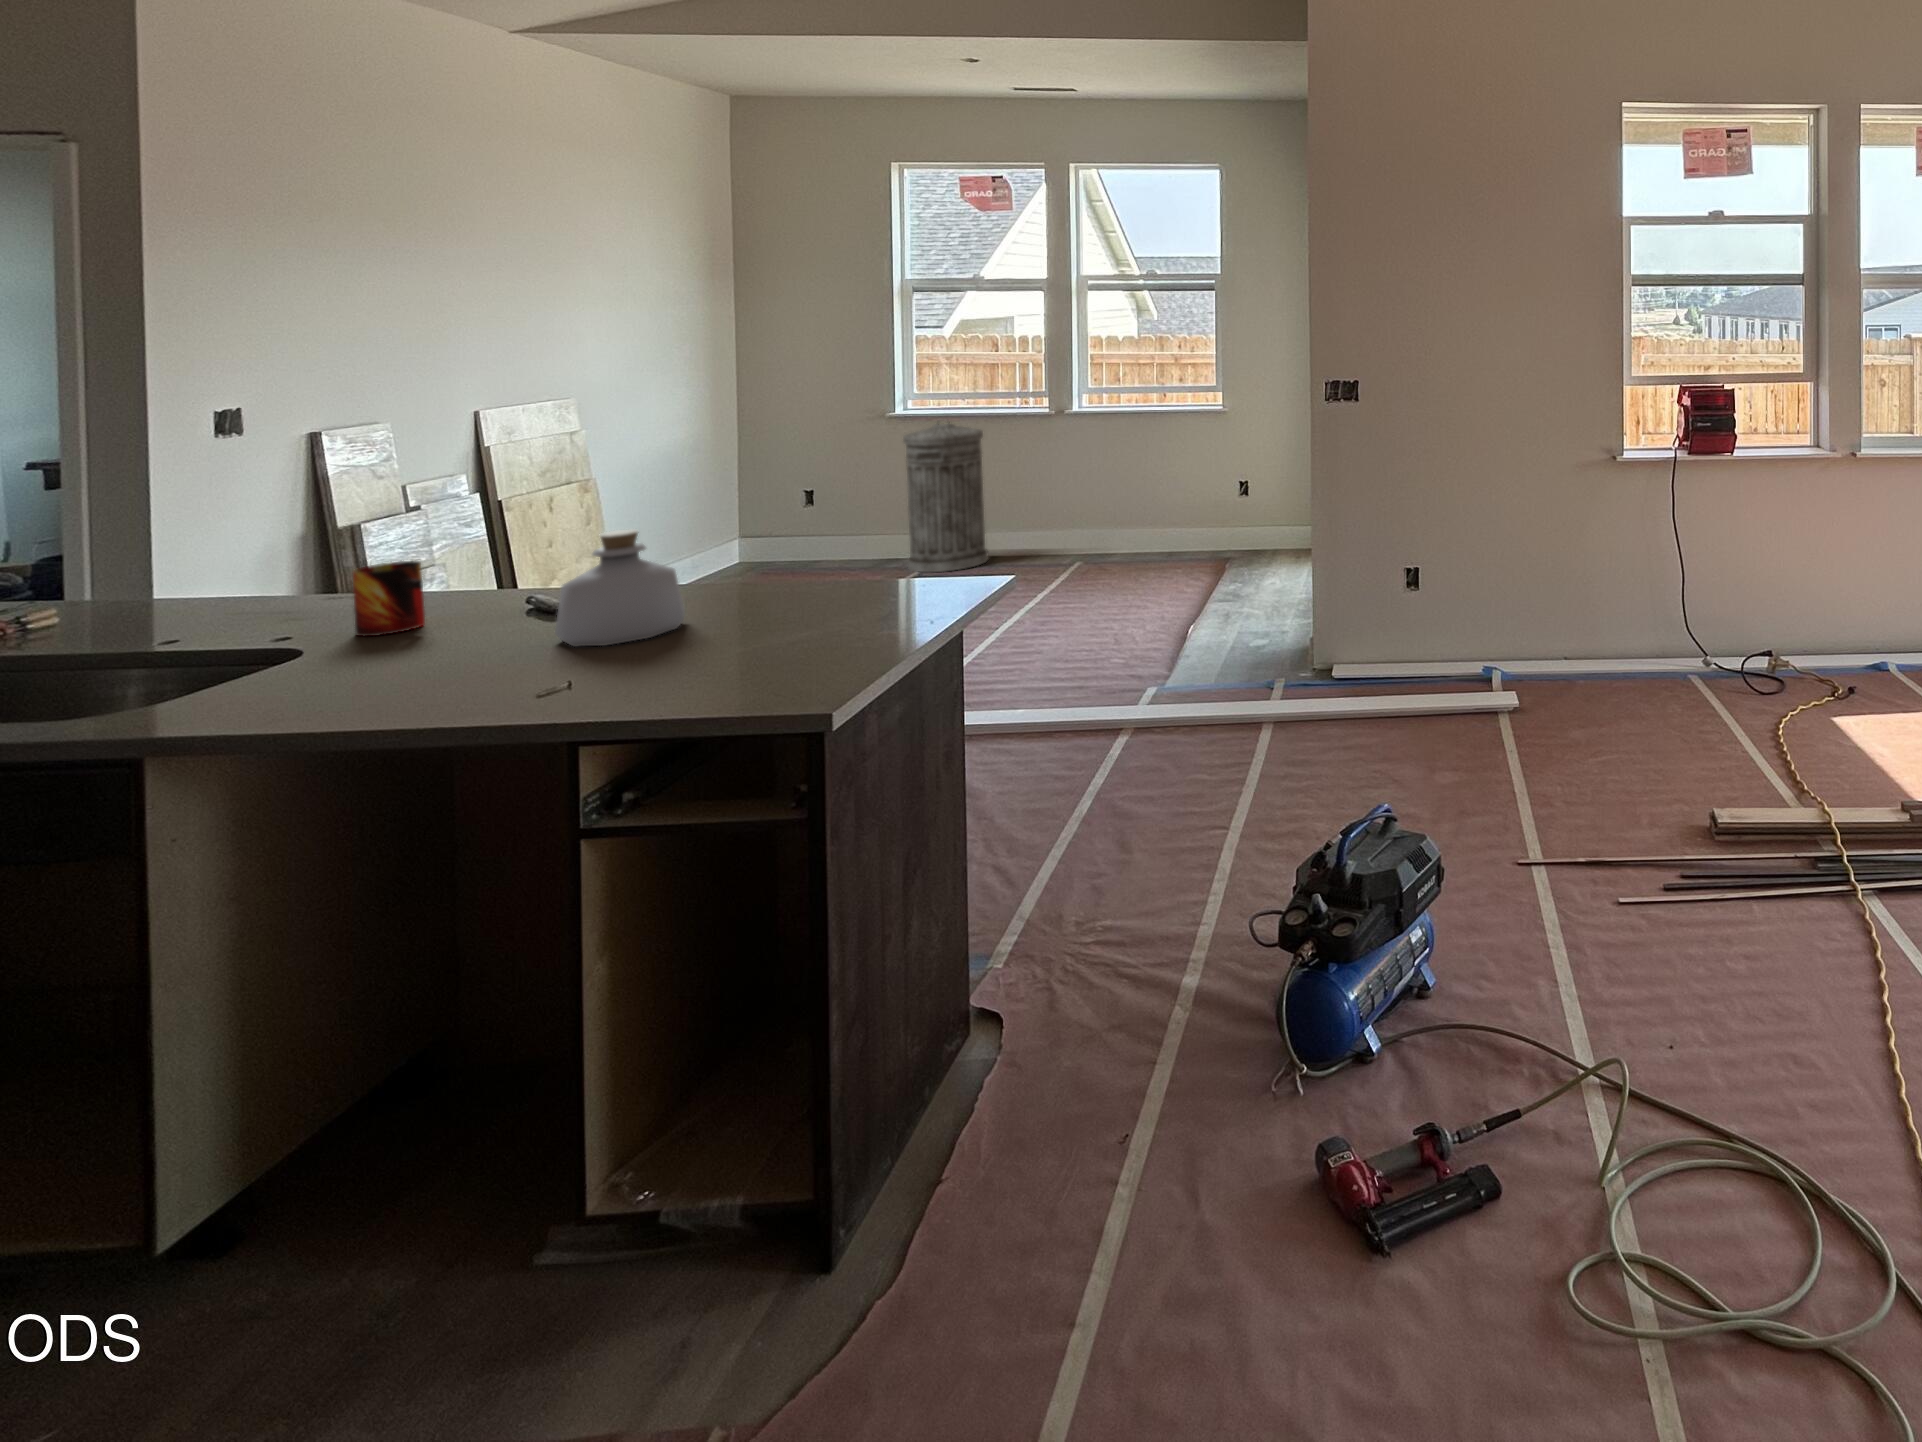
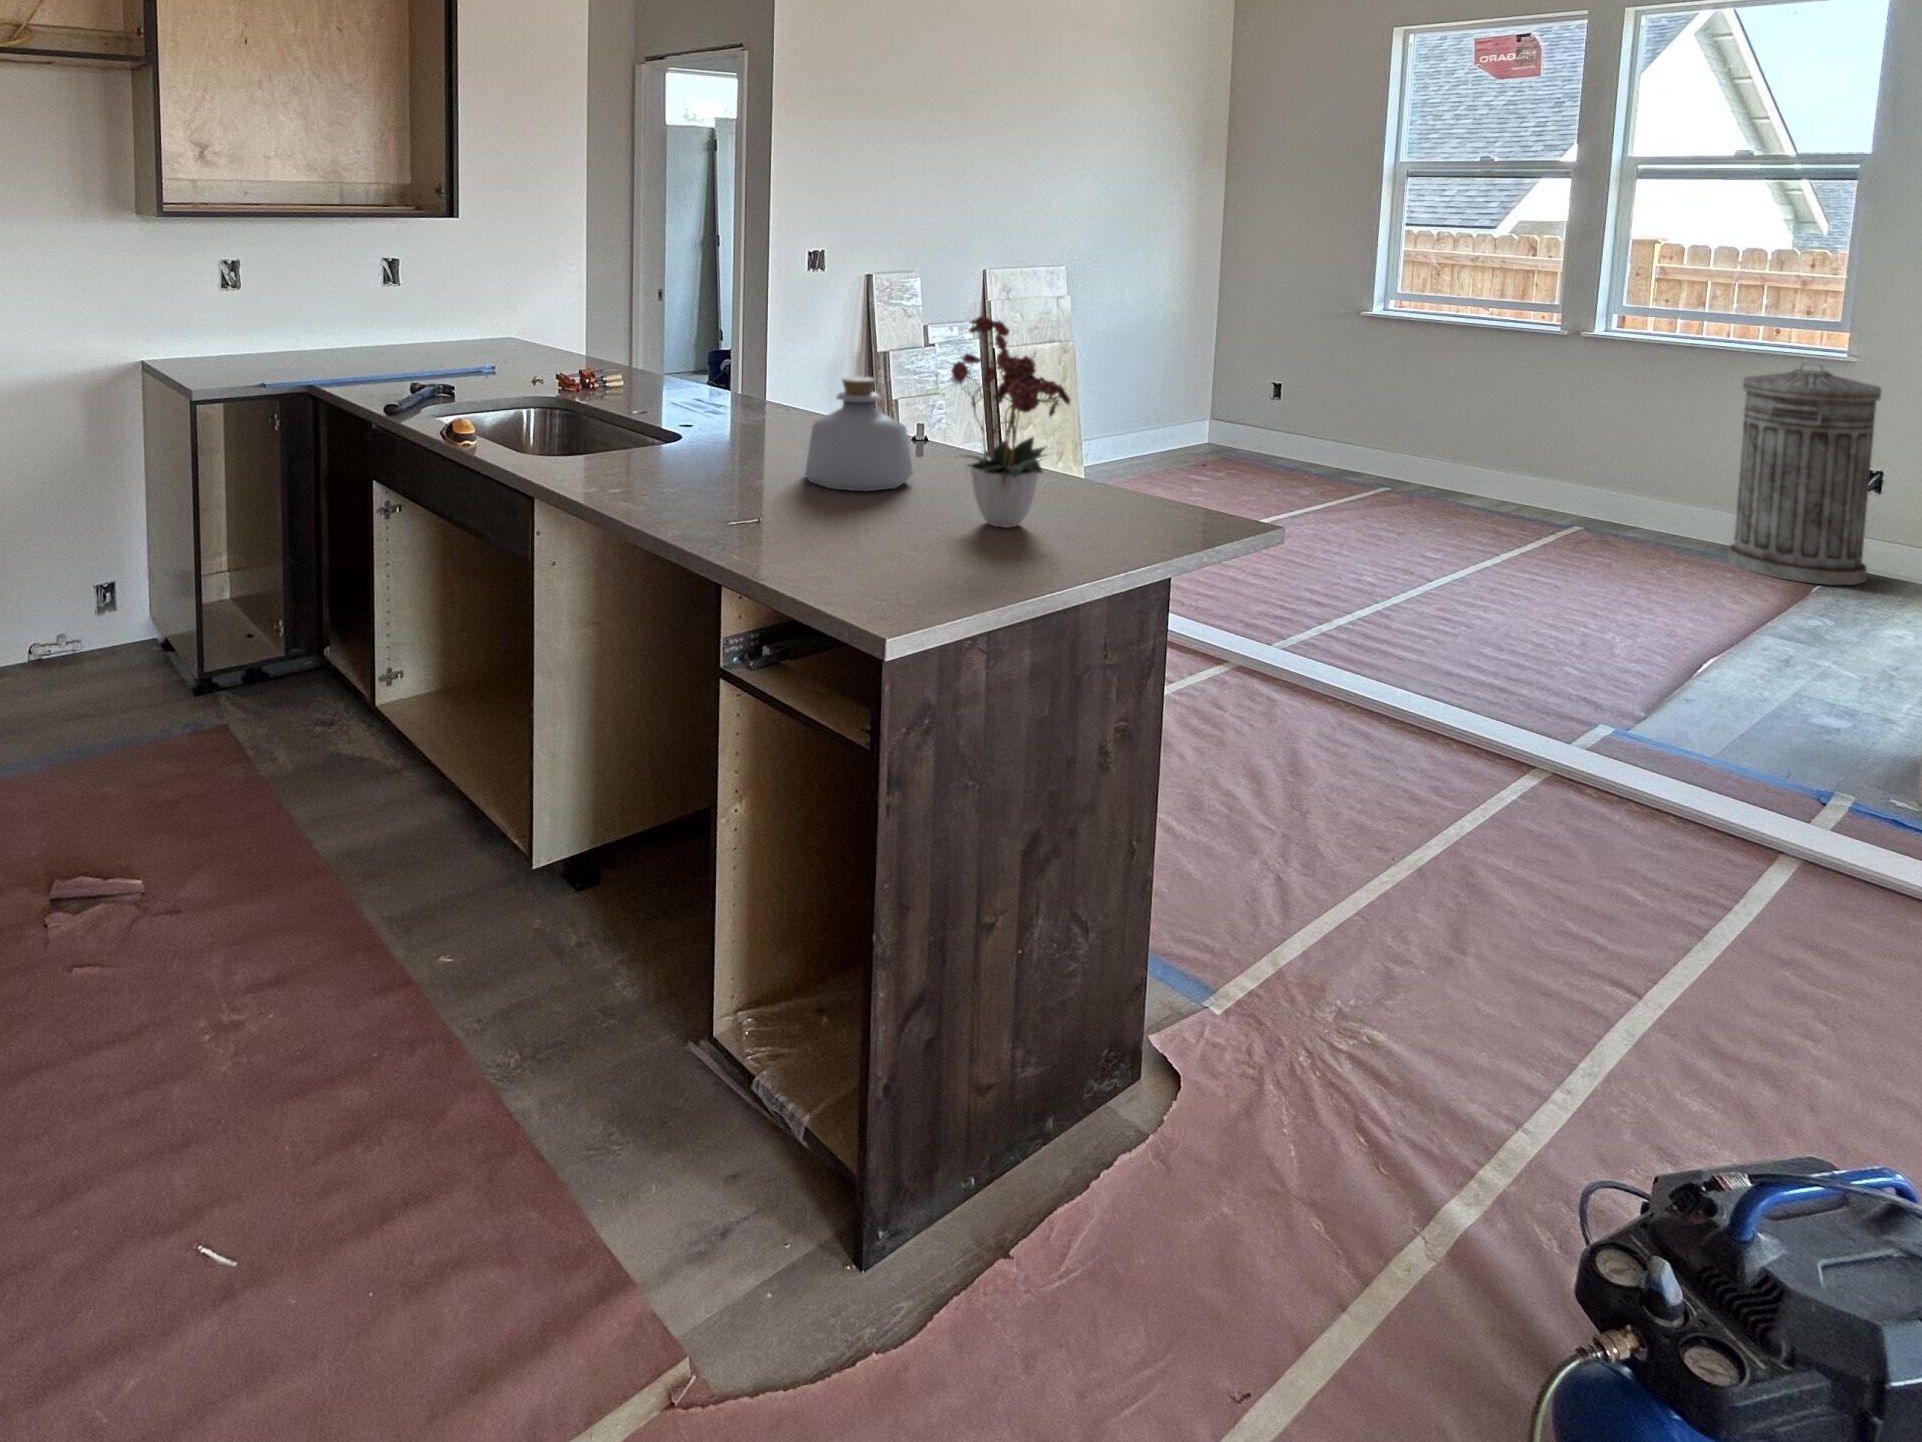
trash can: present [903,420,989,572] -> present [1728,366,1881,585]
flower arrangement: none [745,444,890,629] -> present [951,316,1071,527]
mug: present [353,561,425,636] -> none [722,375,766,436]

